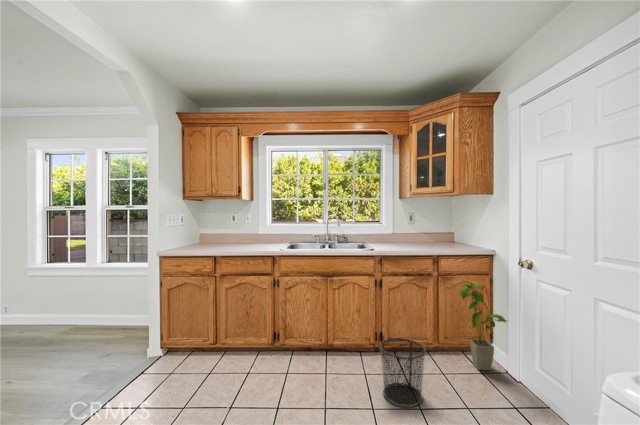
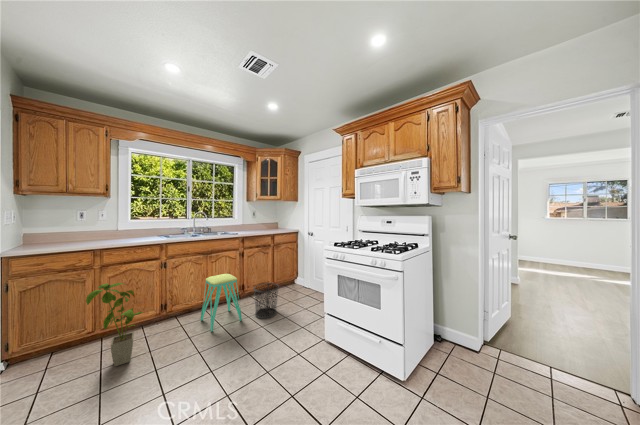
house plant: present [460,283,506,370] -> present [86,283,143,366]
stool: none [312,309,360,392] -> present [201,274,242,332]

